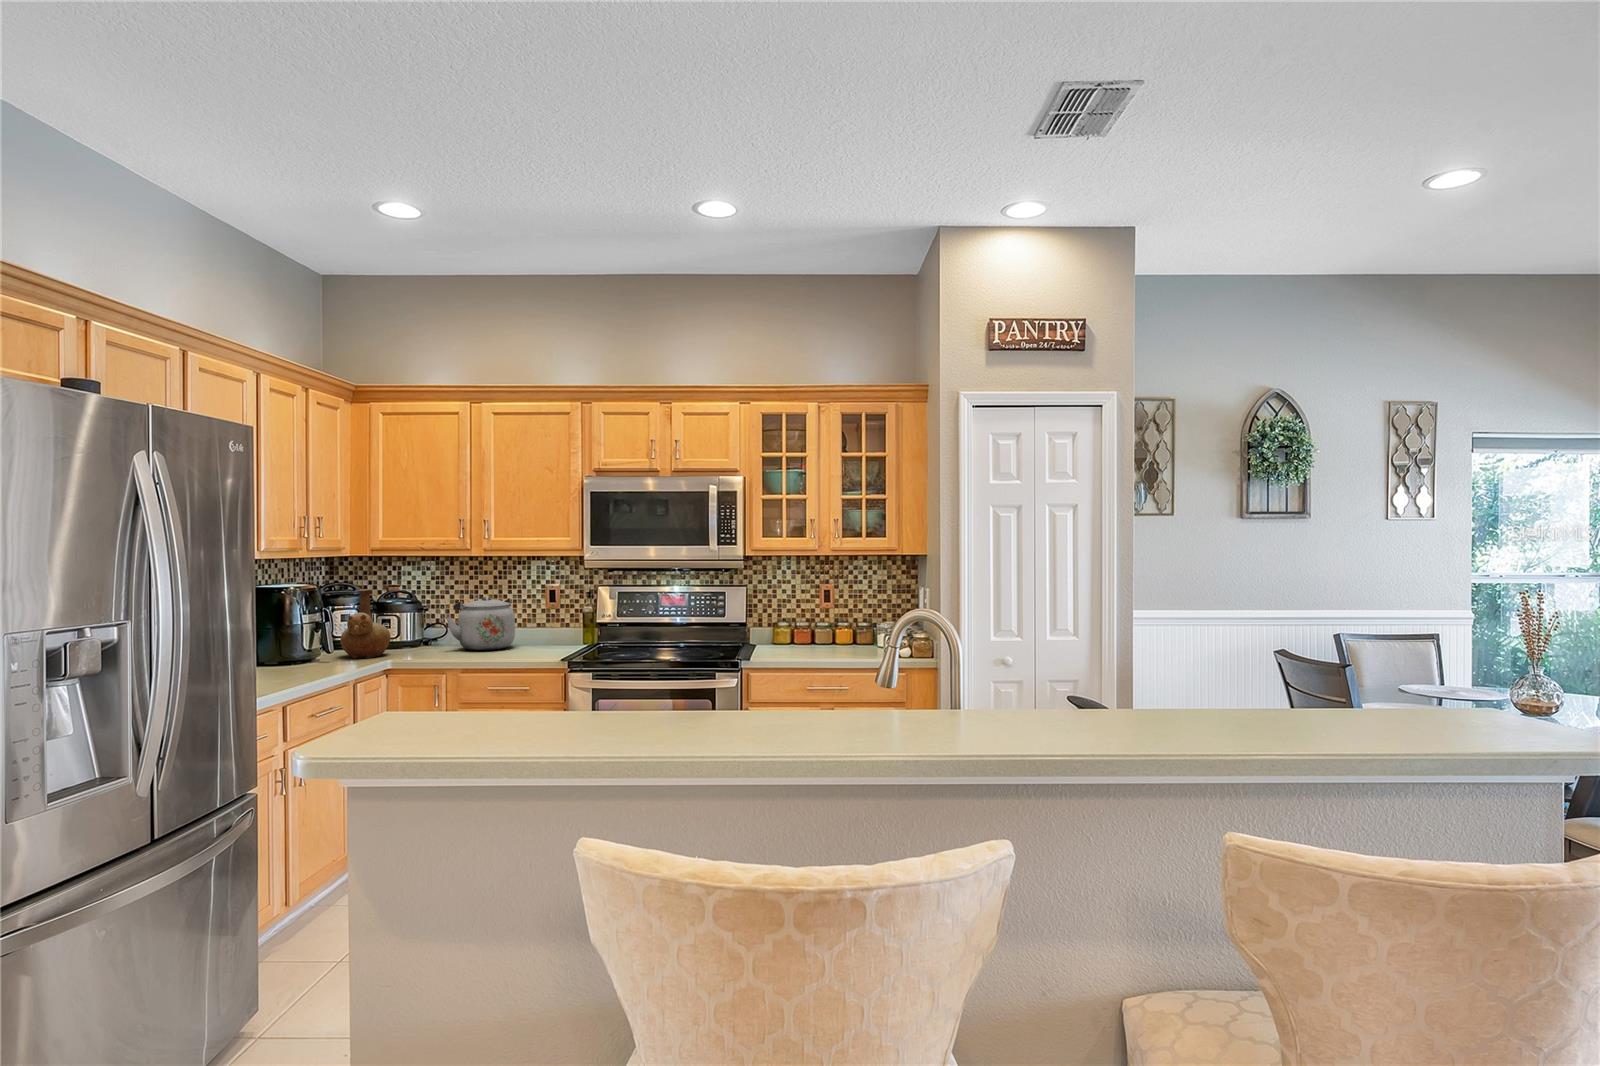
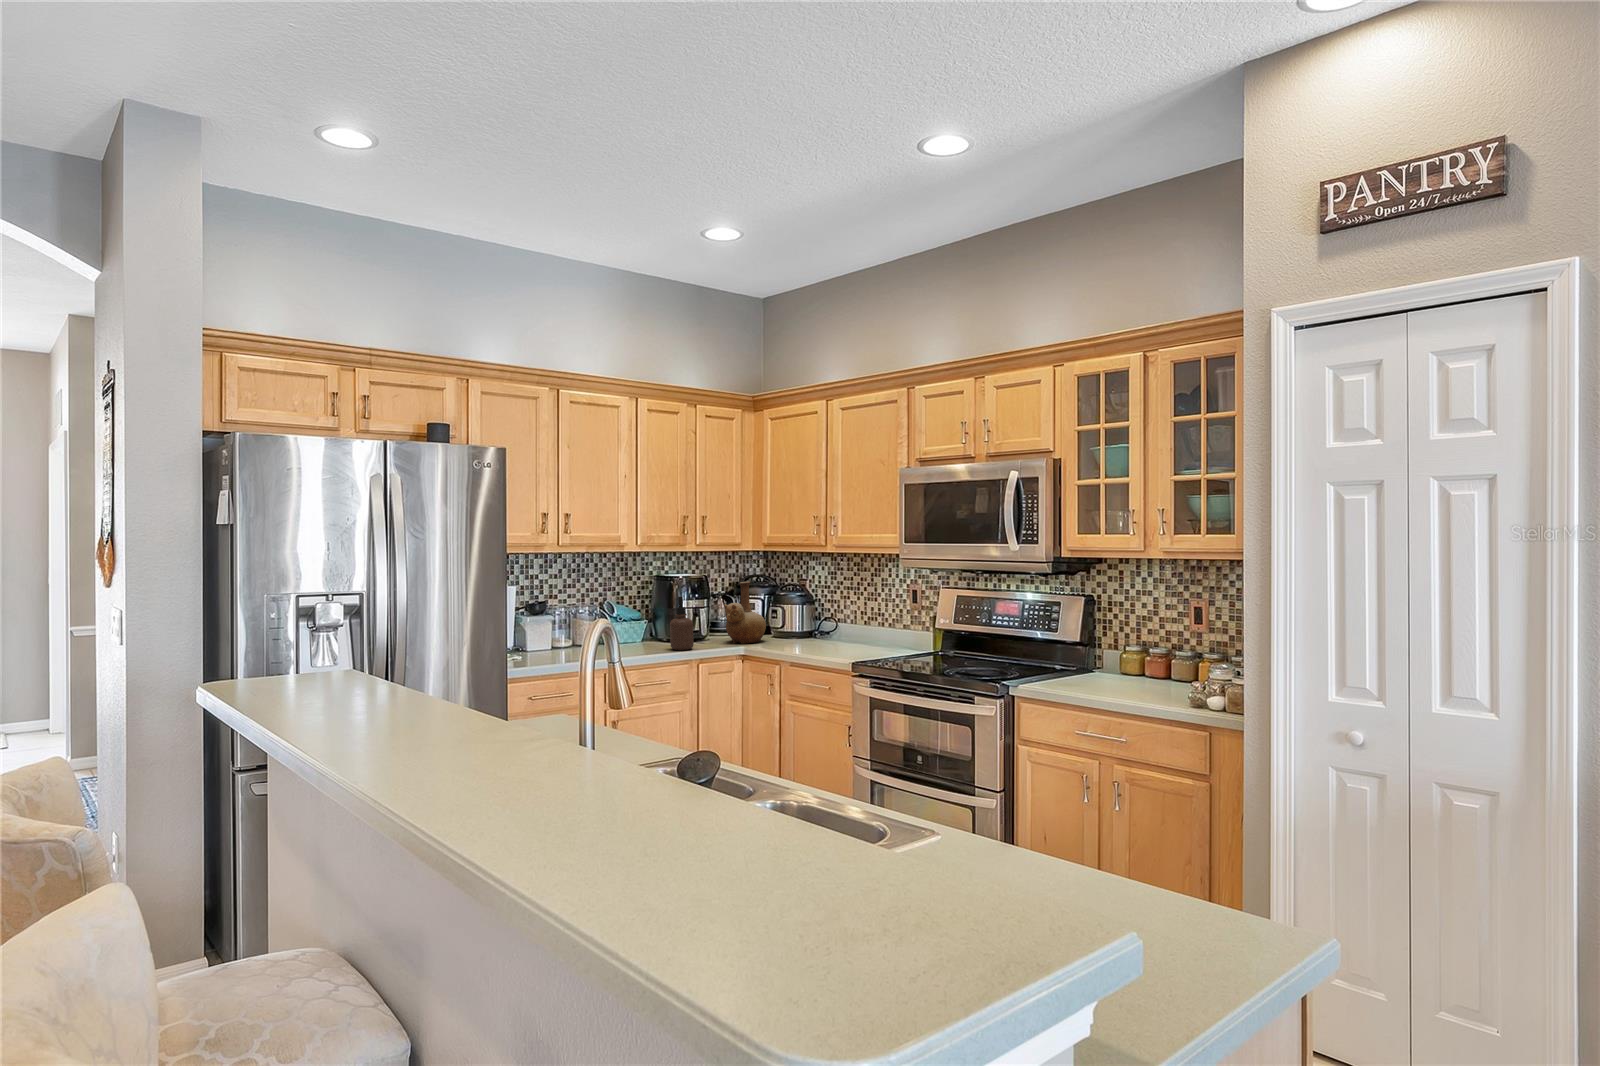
kettle: present [447,596,515,650] -> none [806,593,873,646]
soap dispenser: none [300,607,332,671] -> present [670,596,694,650]

